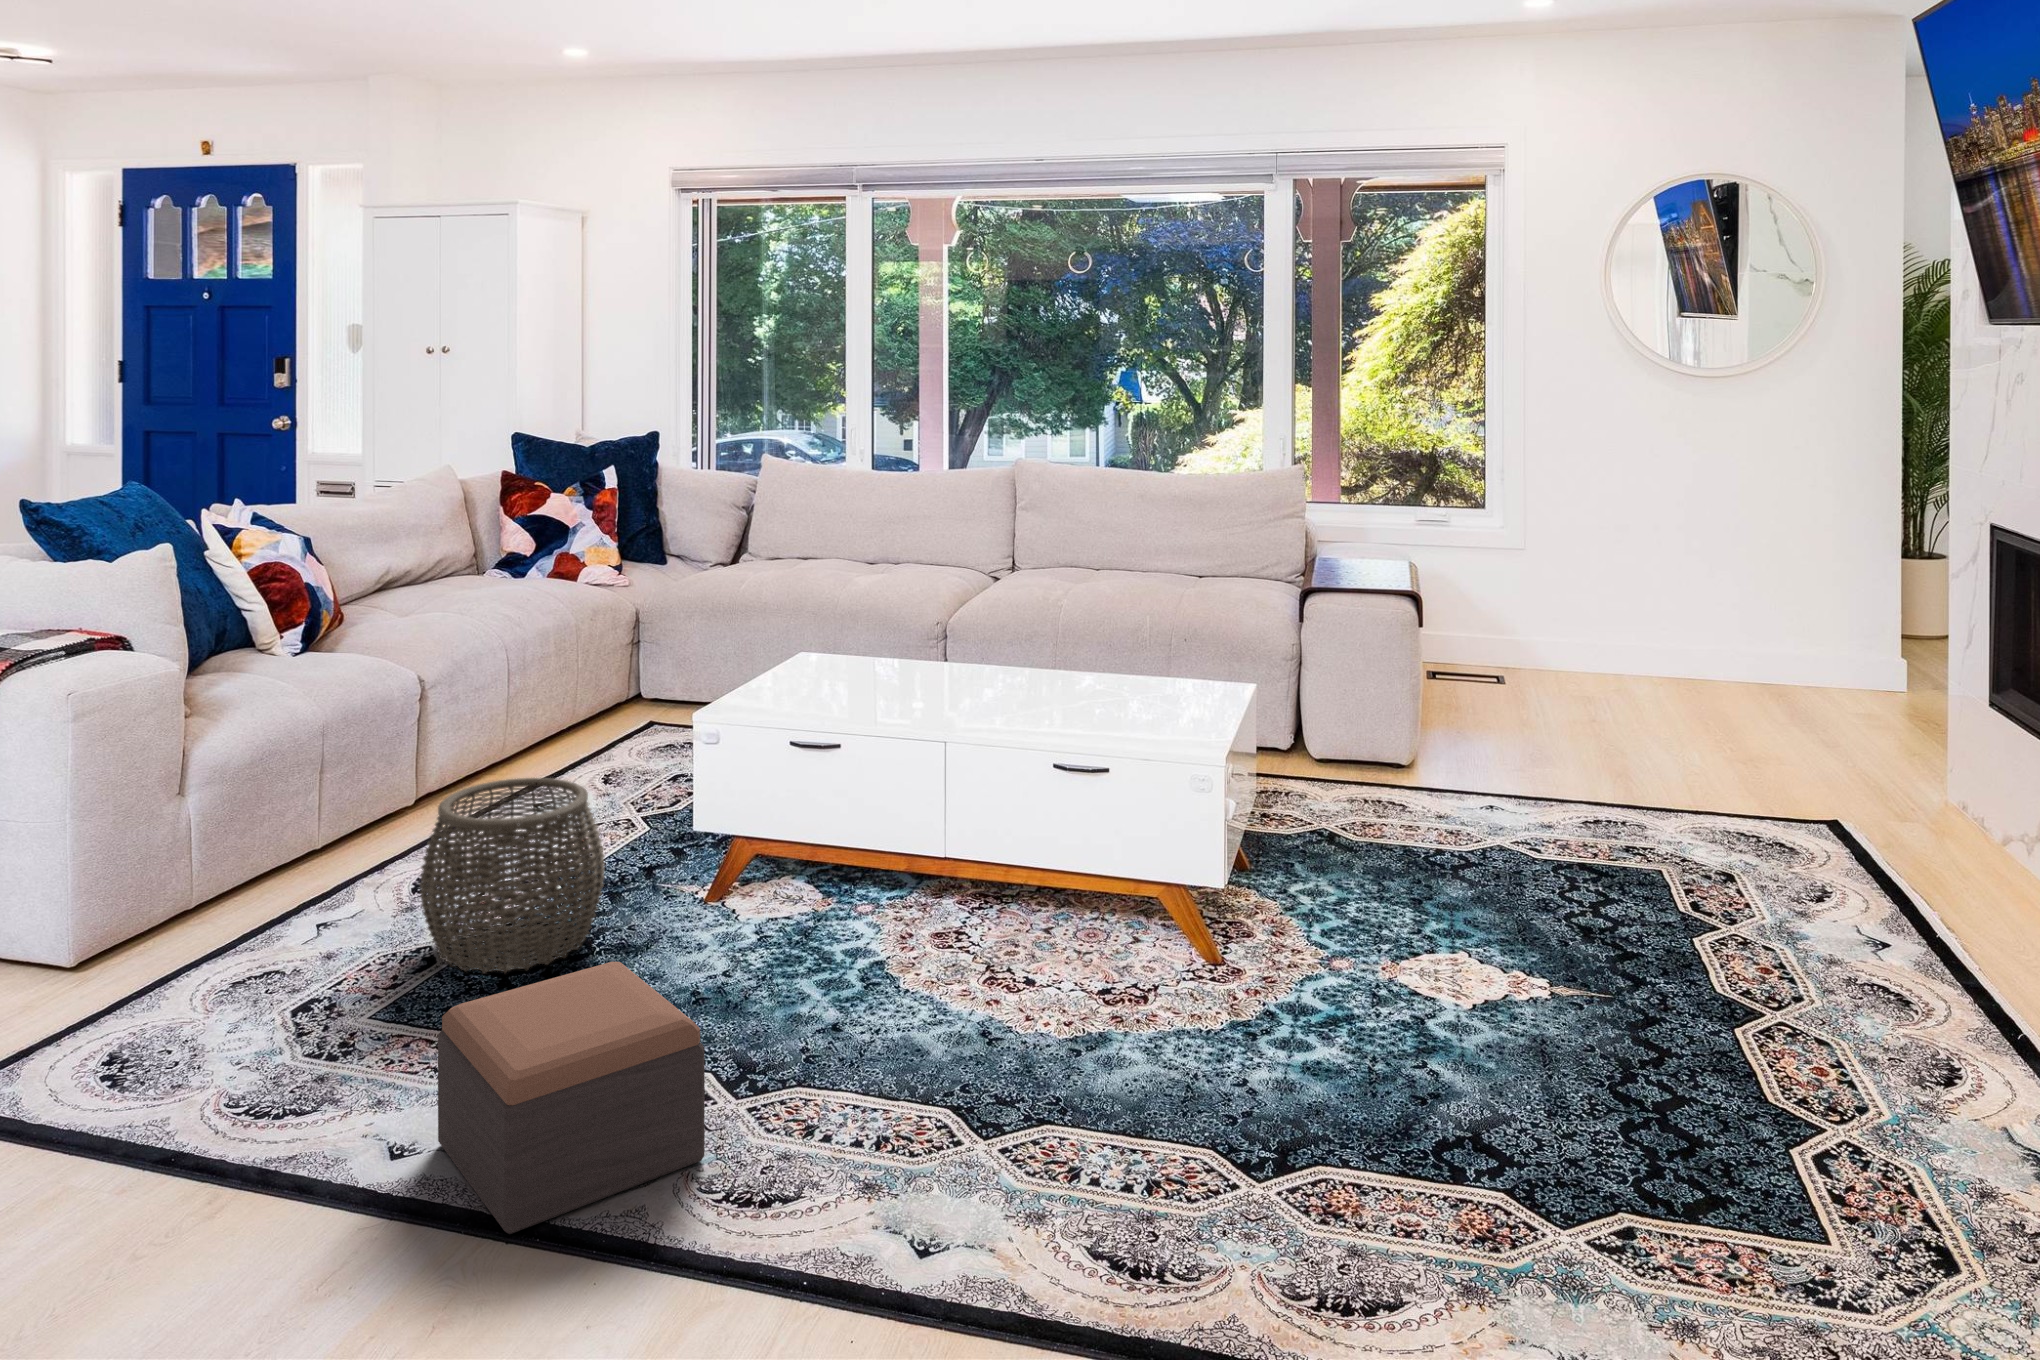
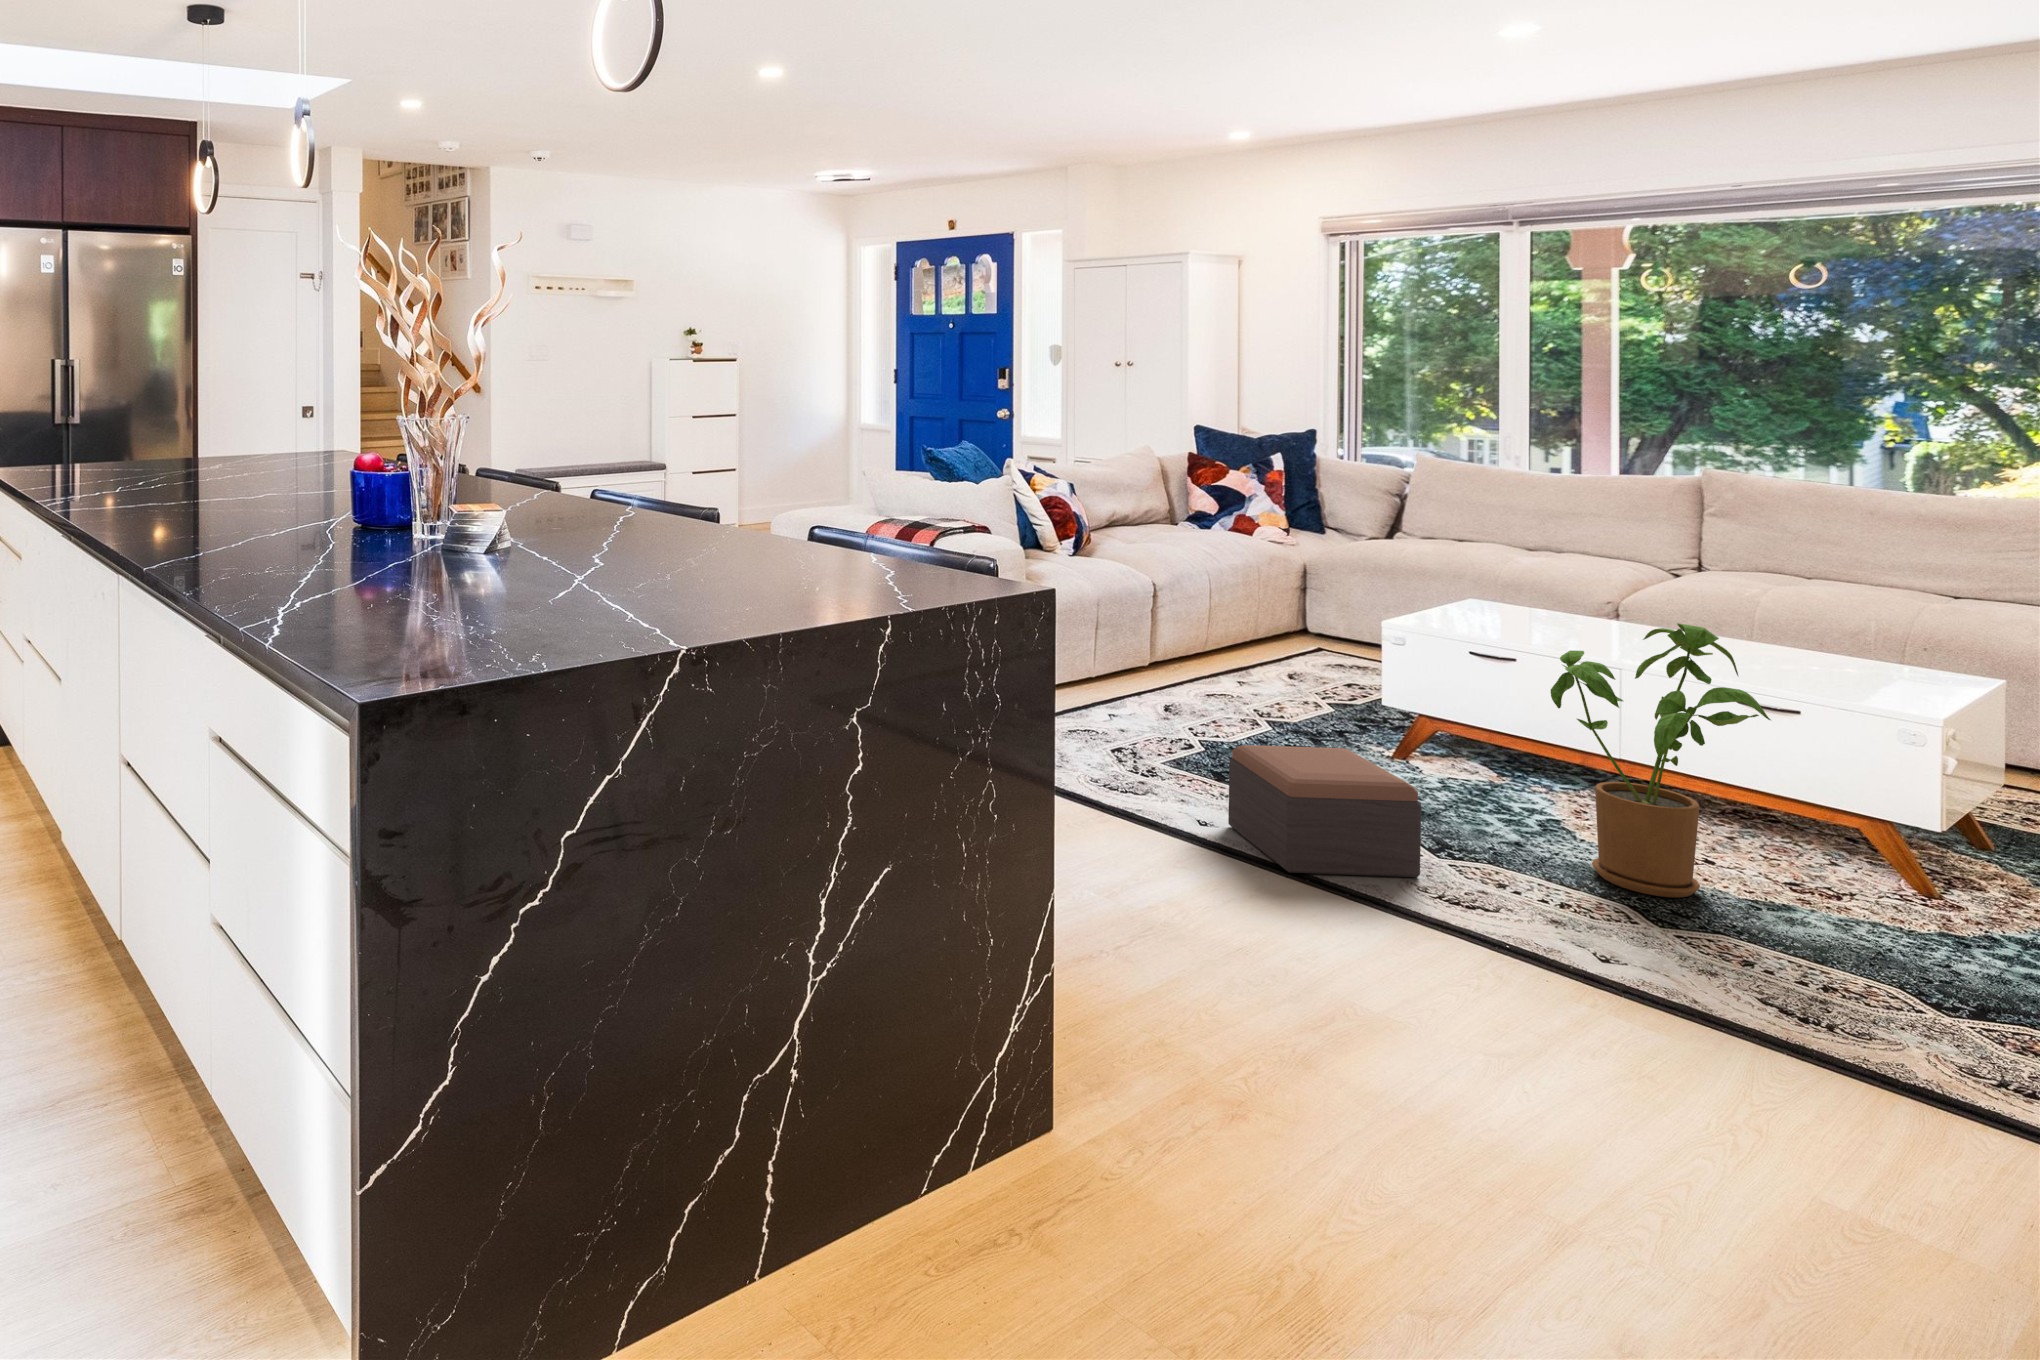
house plant: none [866,698,1089,1076] -> present [1551,623,1771,898]
woven basket: present [420,778,605,973] -> none [1184,642,1317,764]

